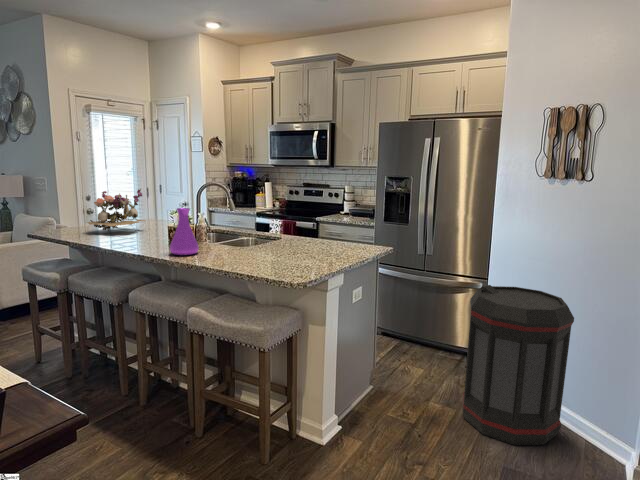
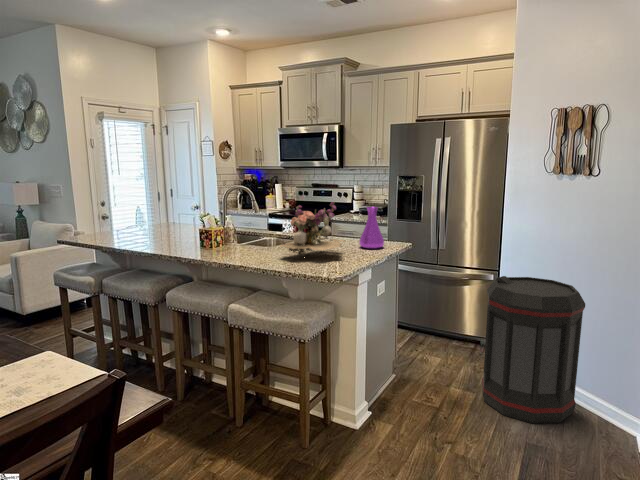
flower arrangement: present [87,189,145,231] -> present [280,202,344,256]
vase: present [170,208,199,255] -> present [359,207,384,249]

